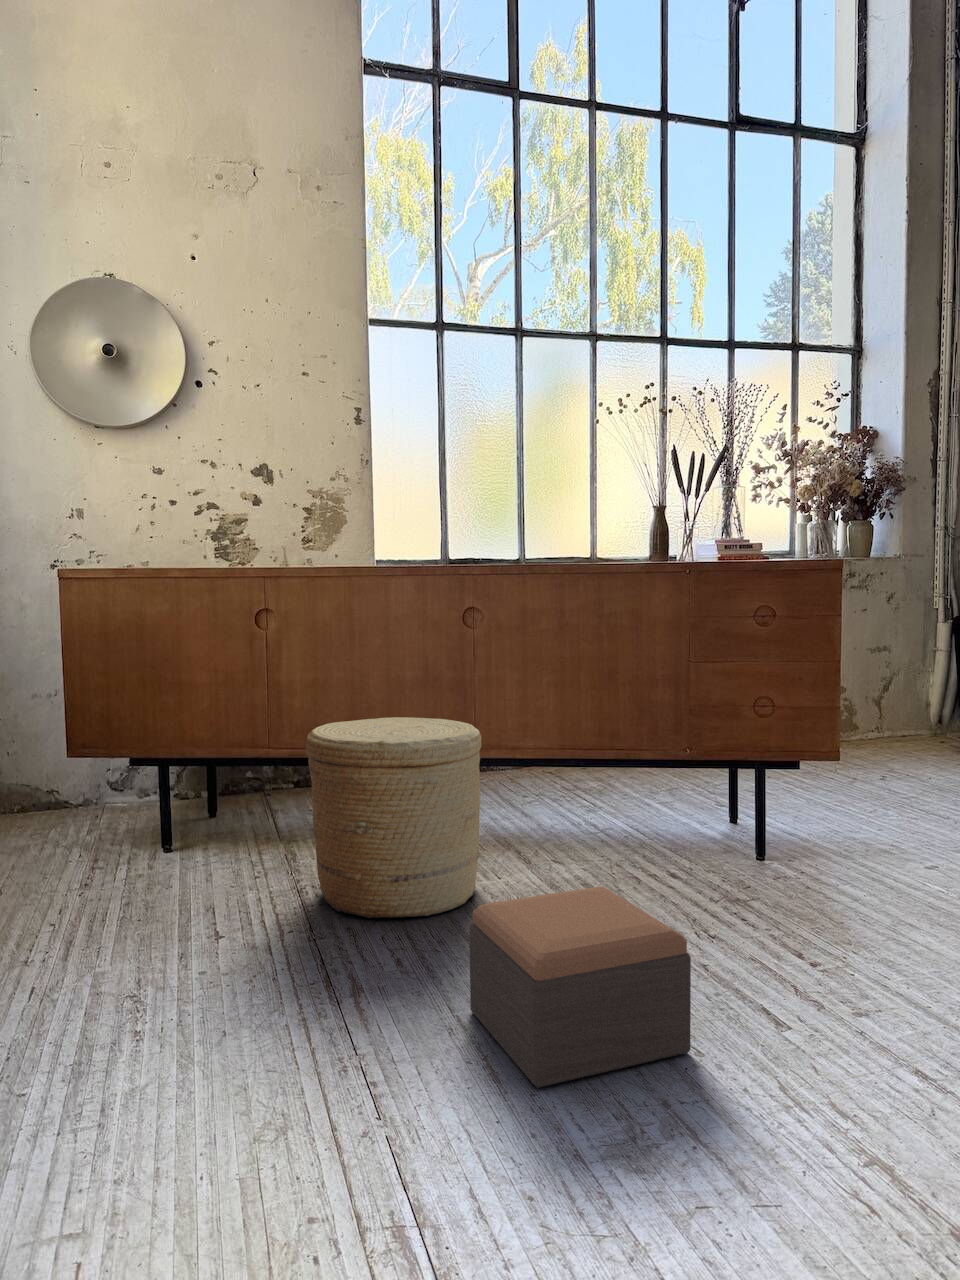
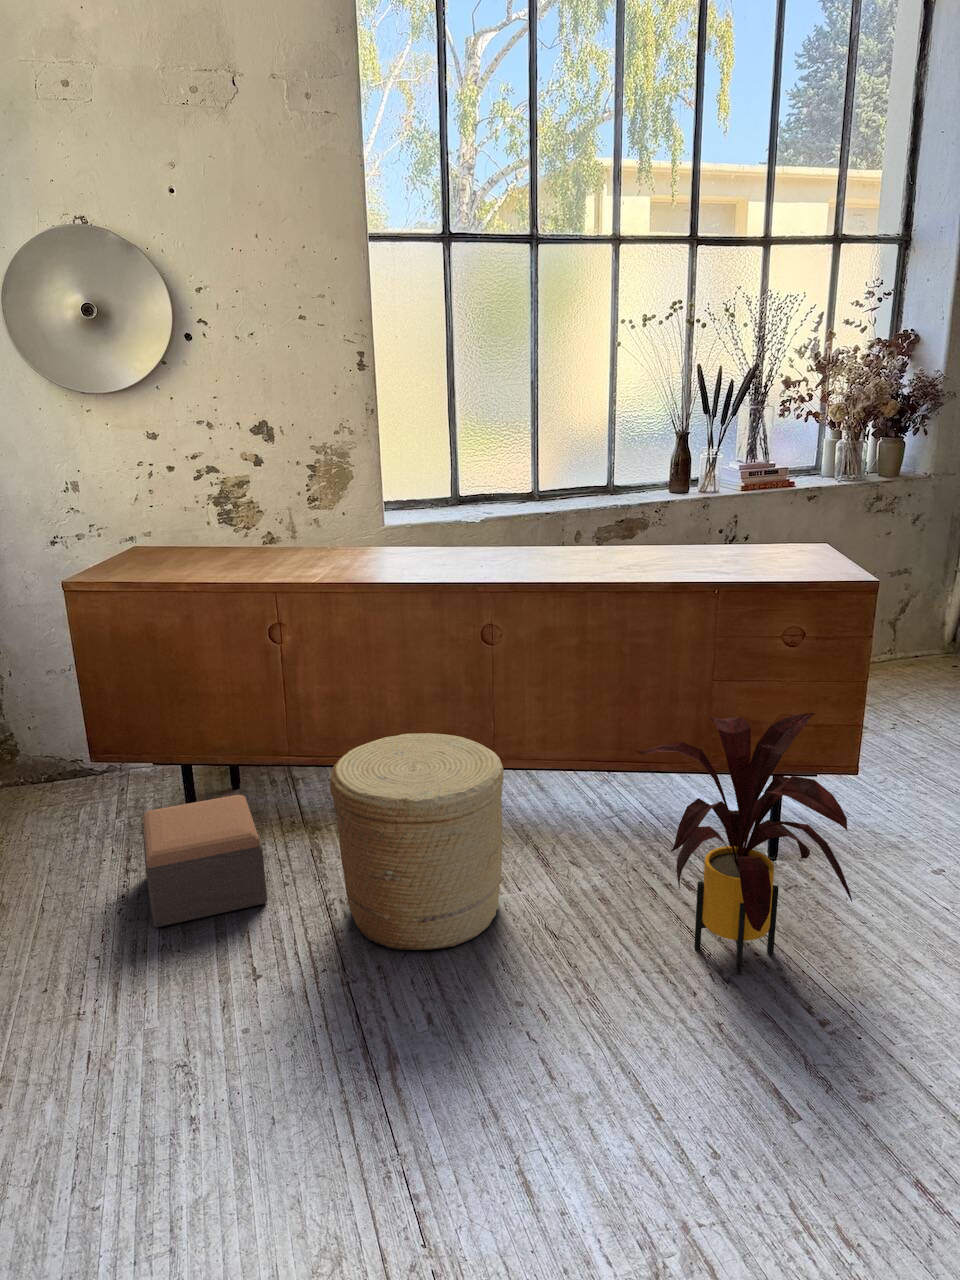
house plant: none [613,674,836,934] -> present [637,713,852,974]
footstool: present [470,887,691,1088] -> present [142,795,267,927]

